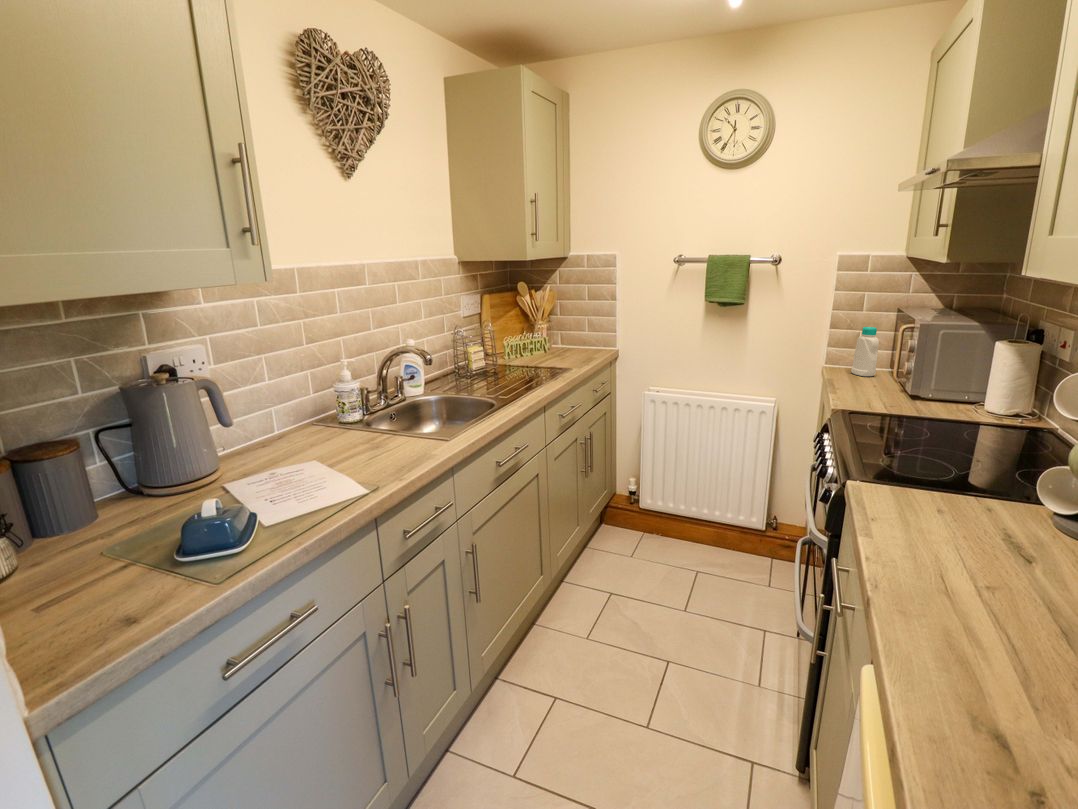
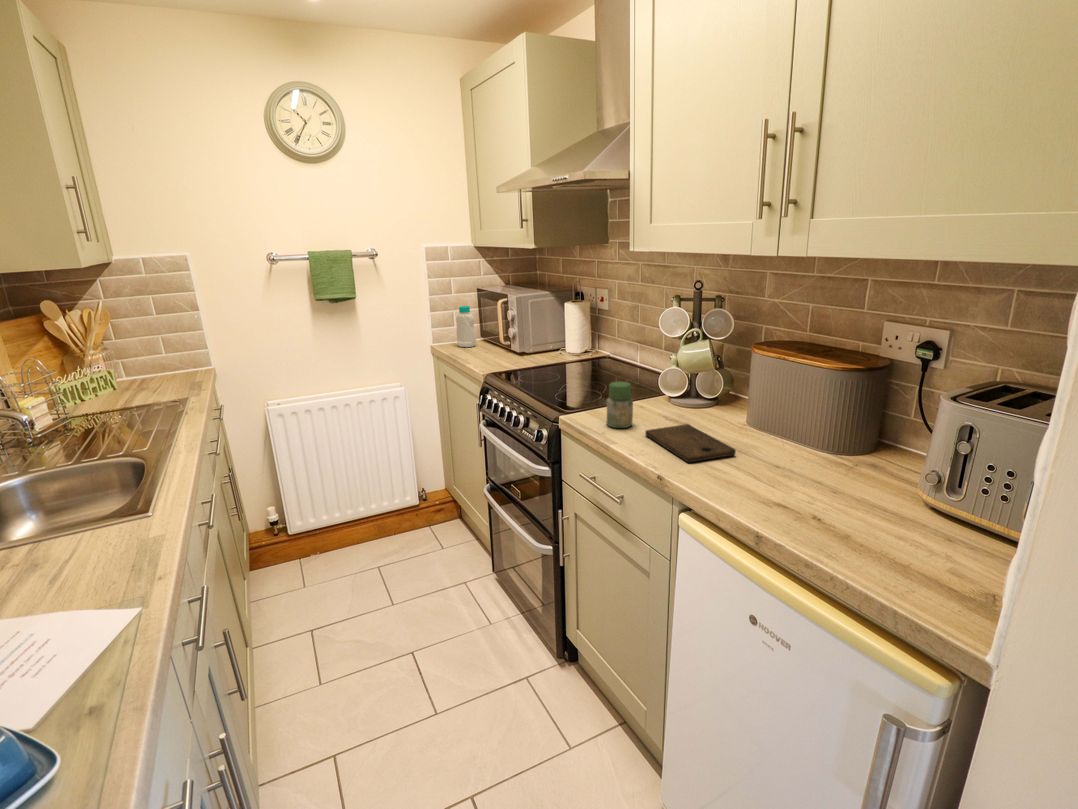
jar: none [891,456,938,522] -> present [607,381,633,428]
cutting board: none [926,534,1037,622] -> present [645,424,736,462]

